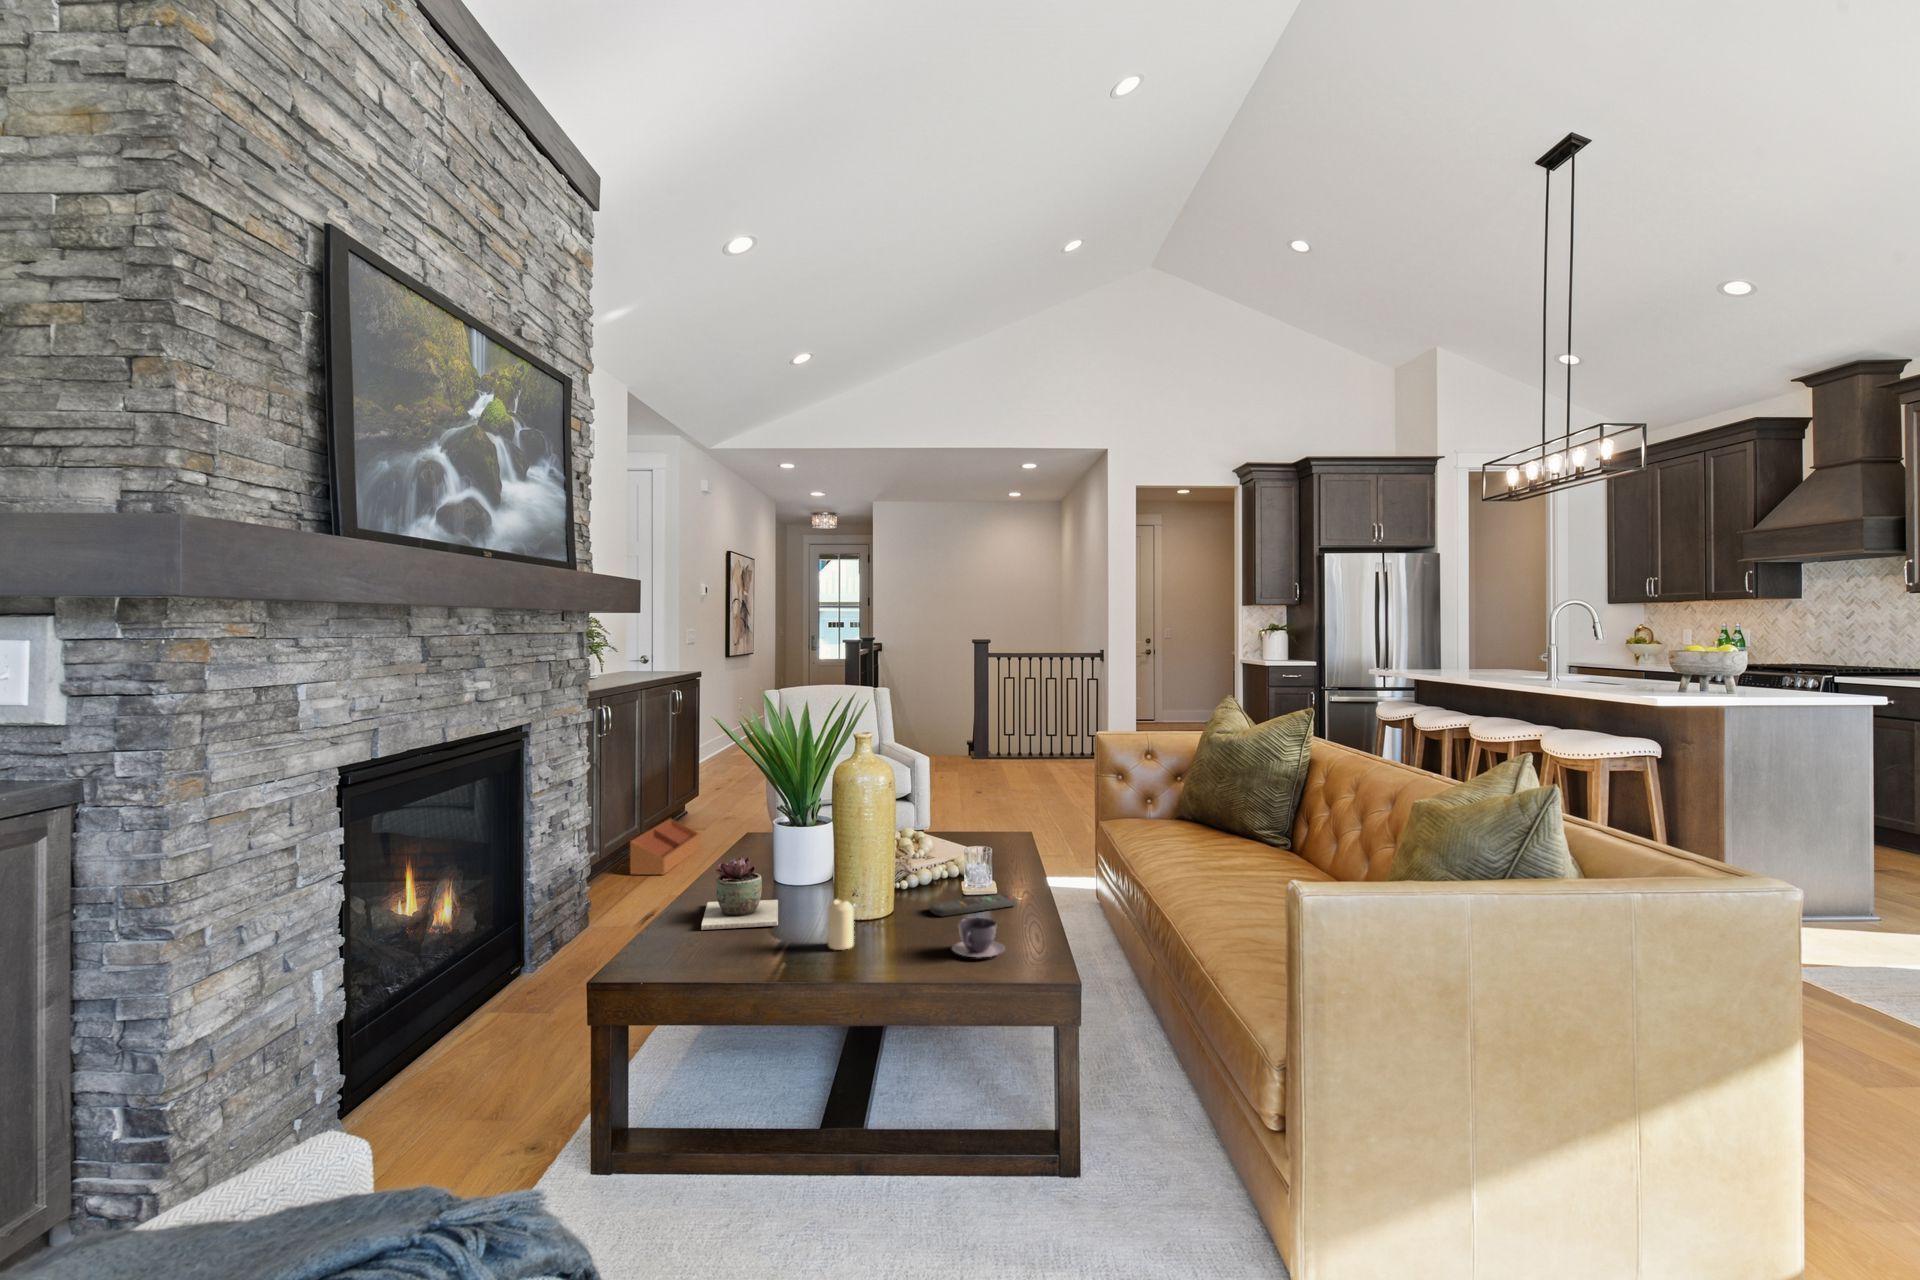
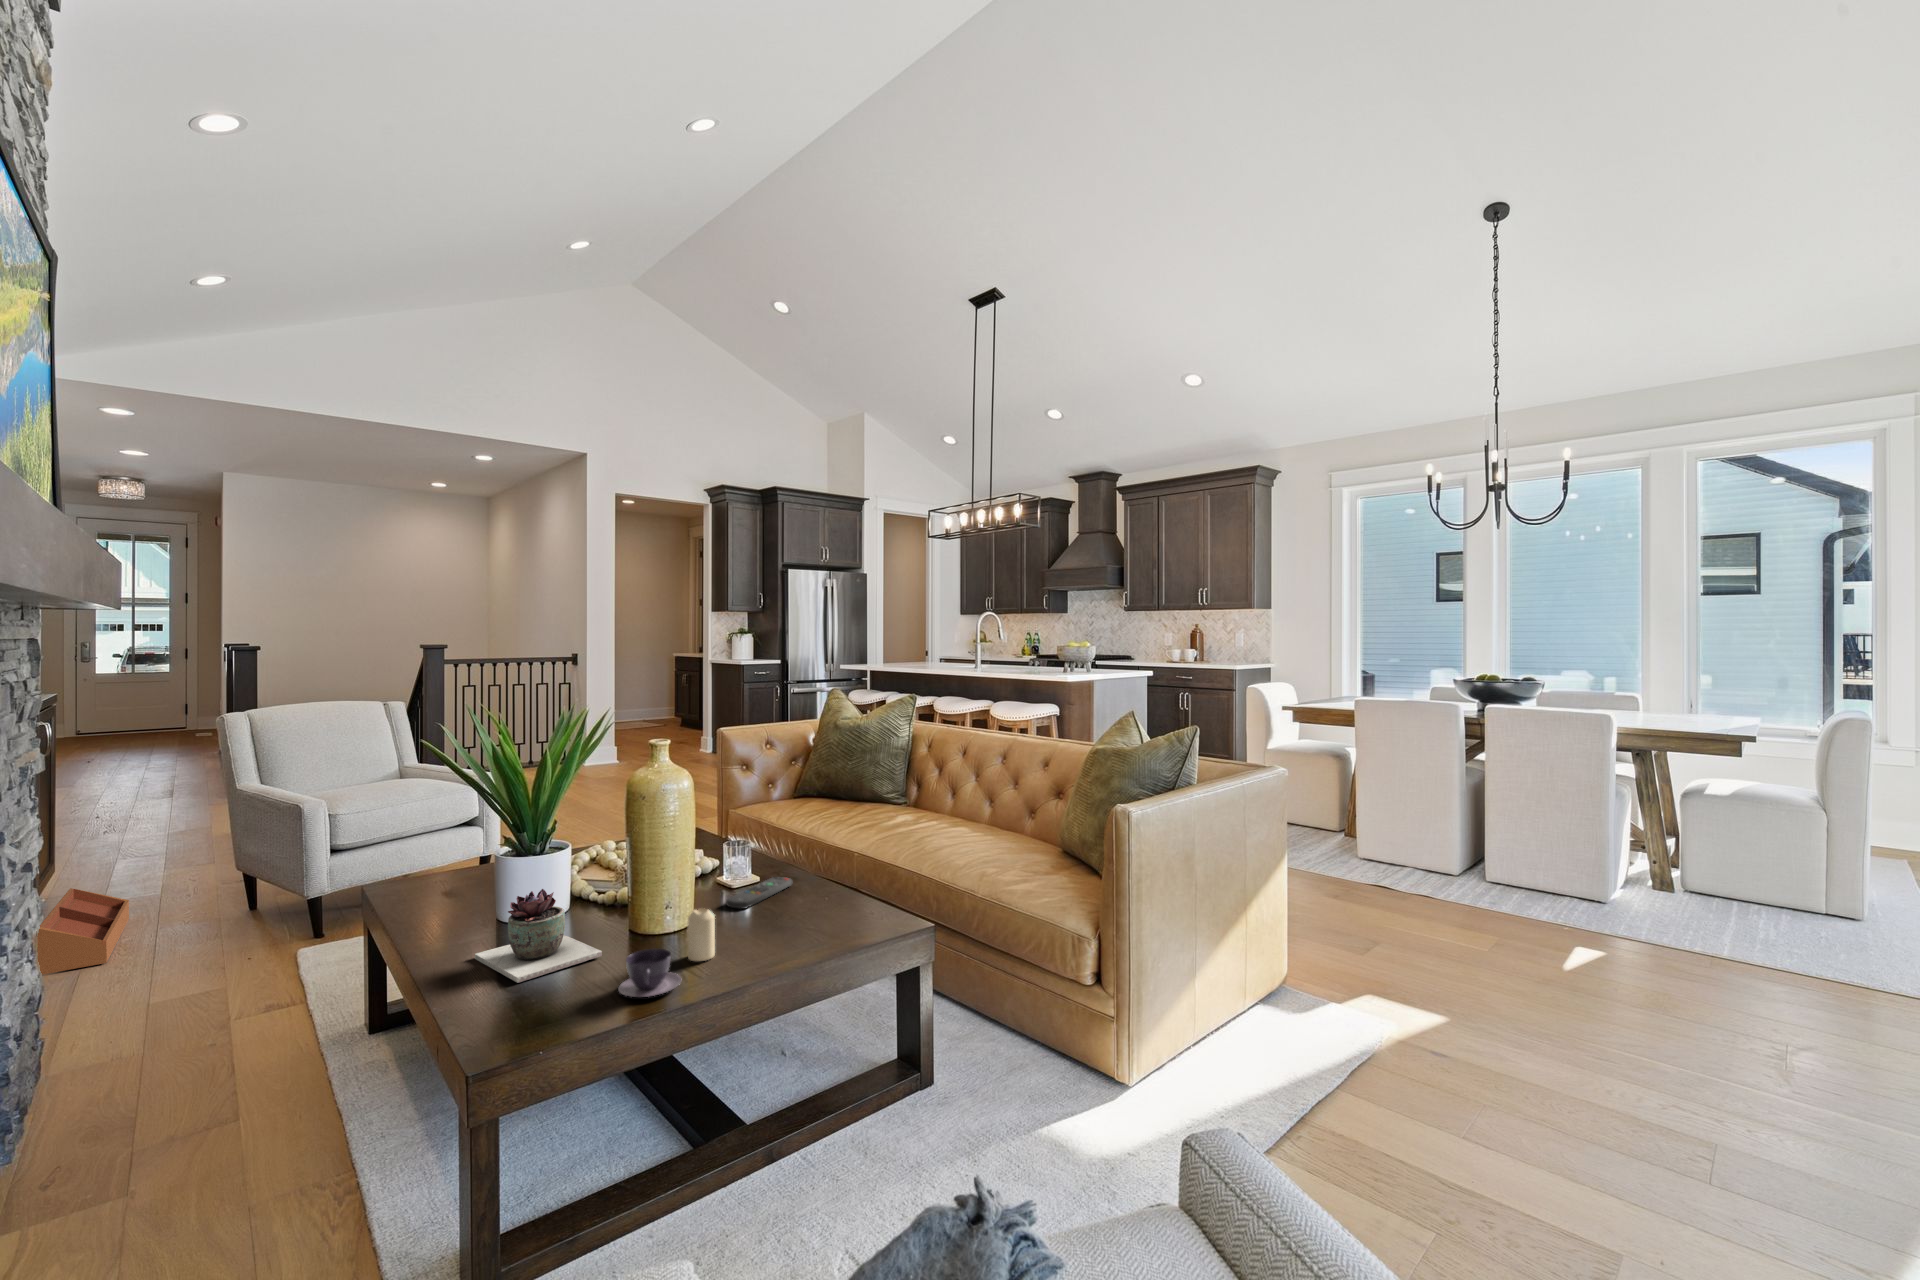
teacup: present [952,918,1005,958] -> present [618,949,681,997]

